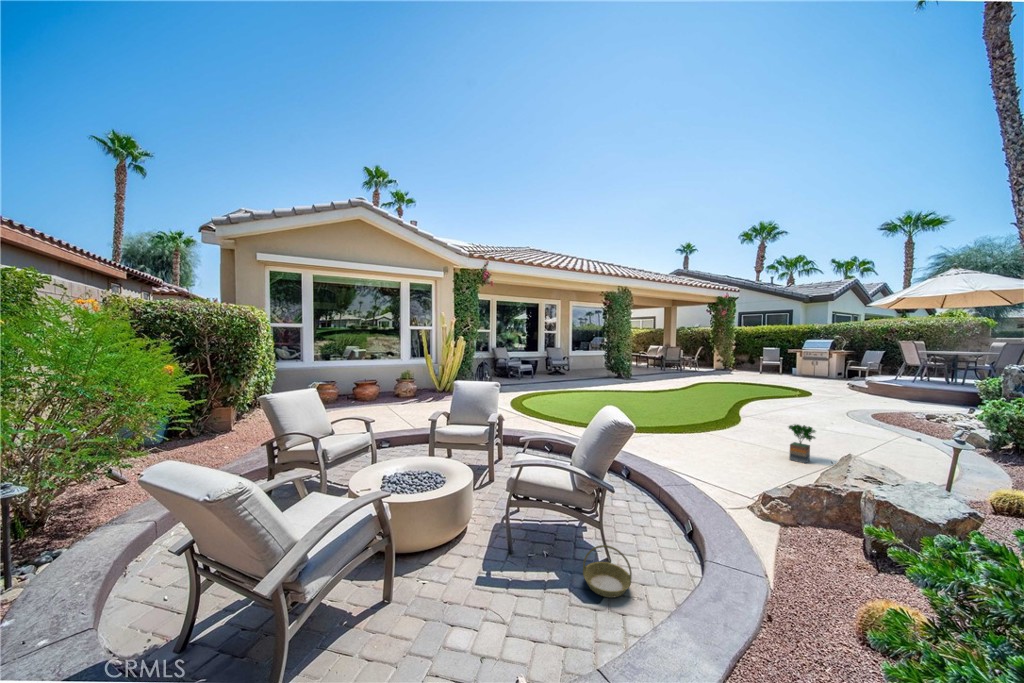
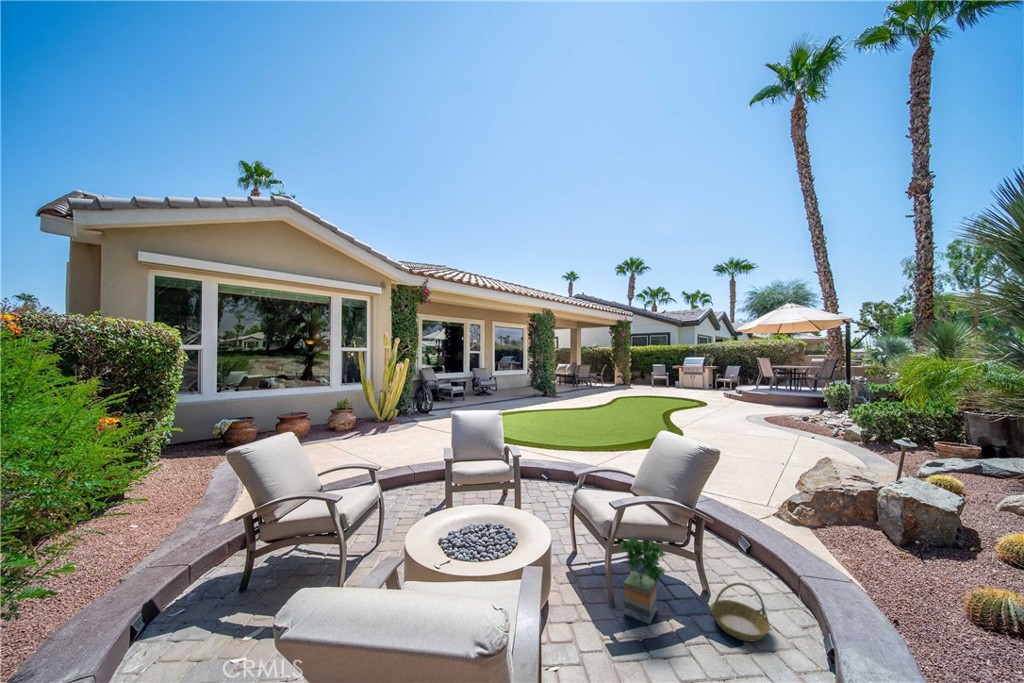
potted tree: present [789,425,815,463] -> present [620,539,666,624]

